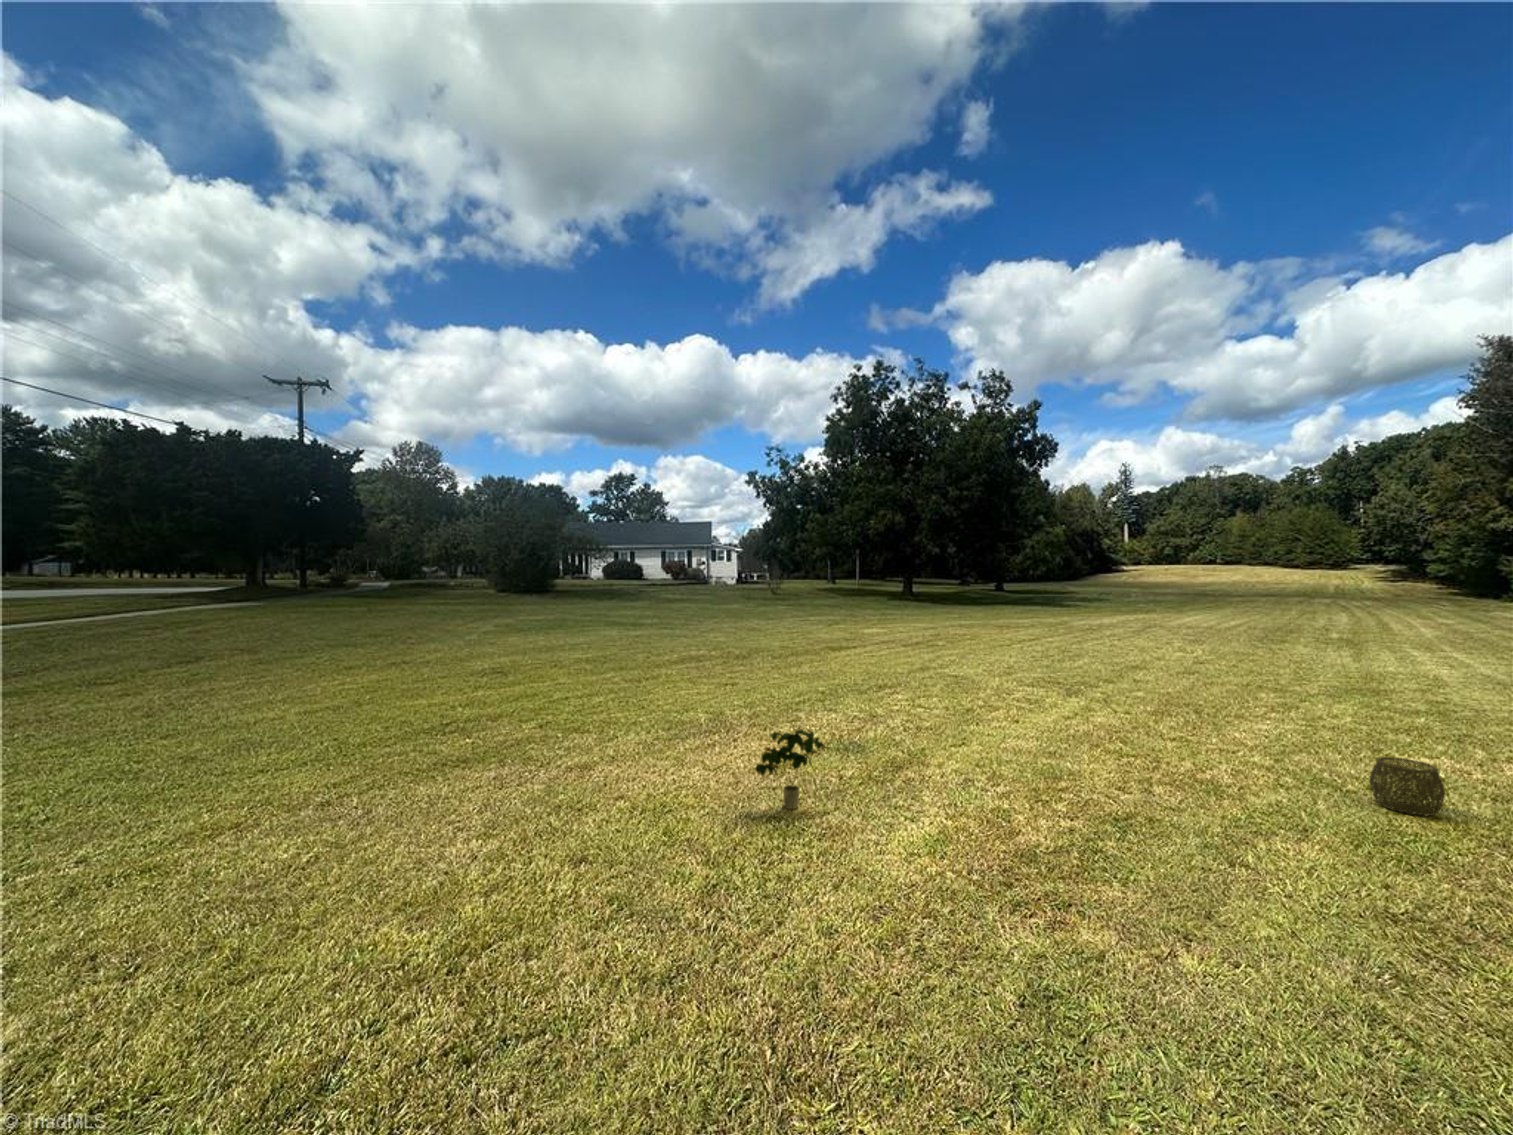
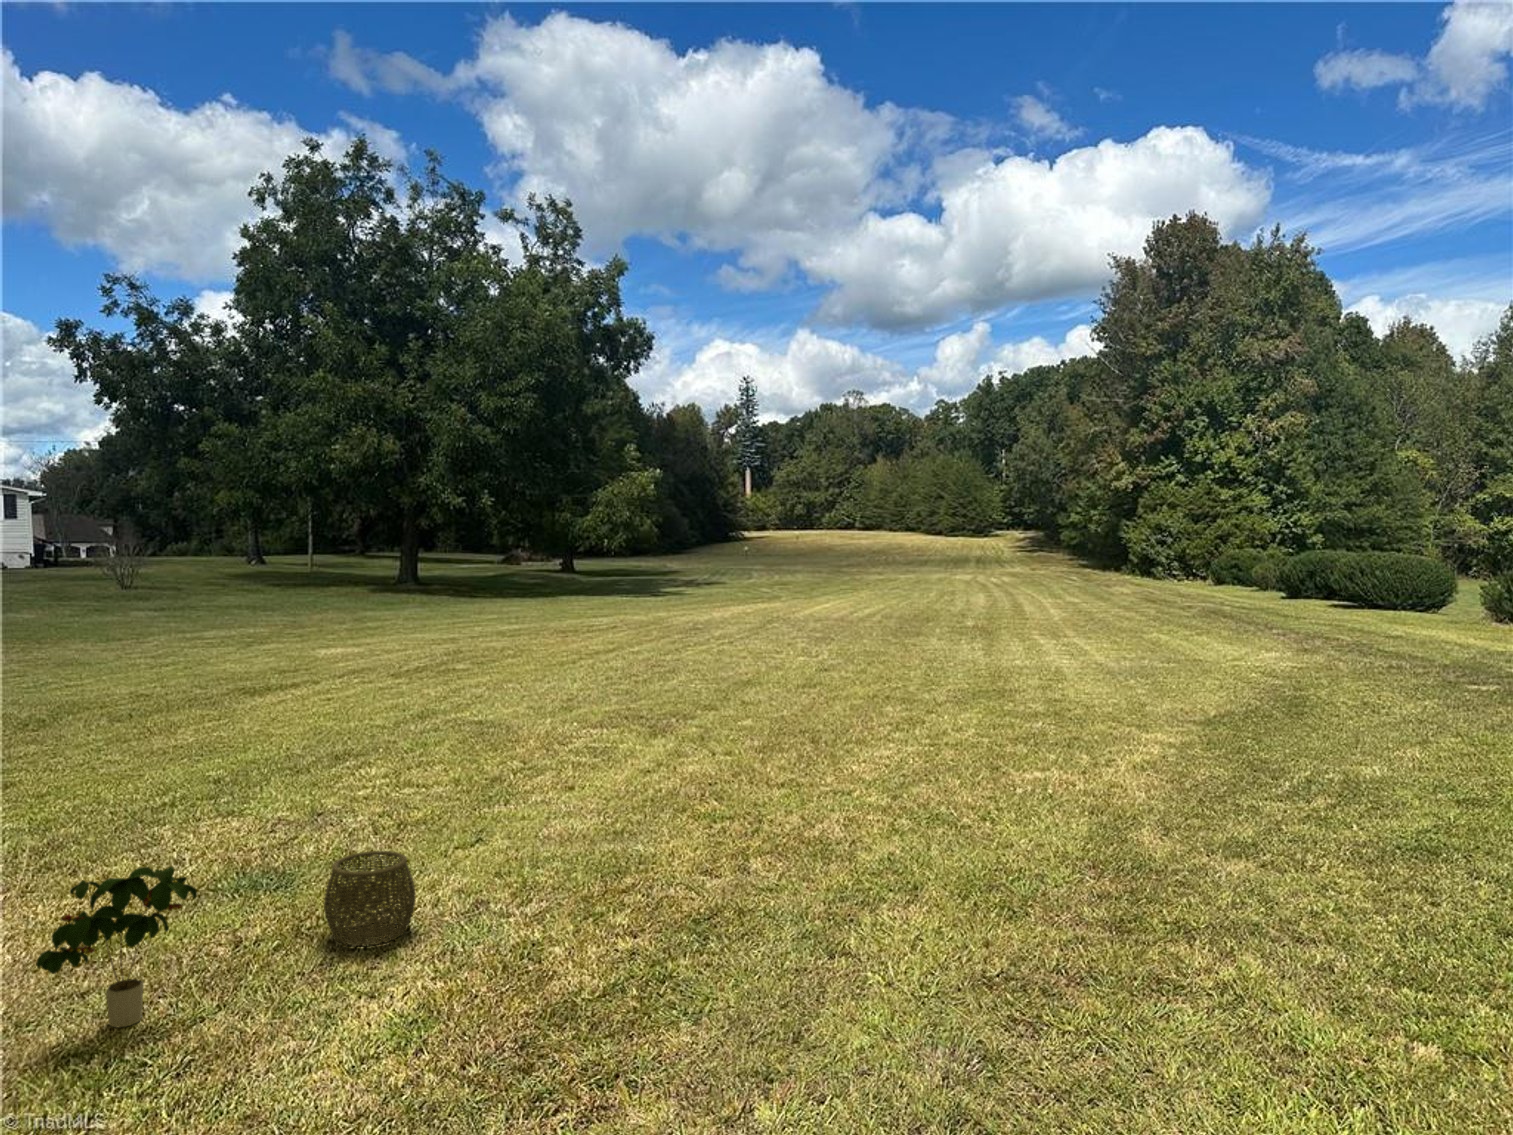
woven basket: present [1369,757,1445,816] -> present [324,851,416,946]

